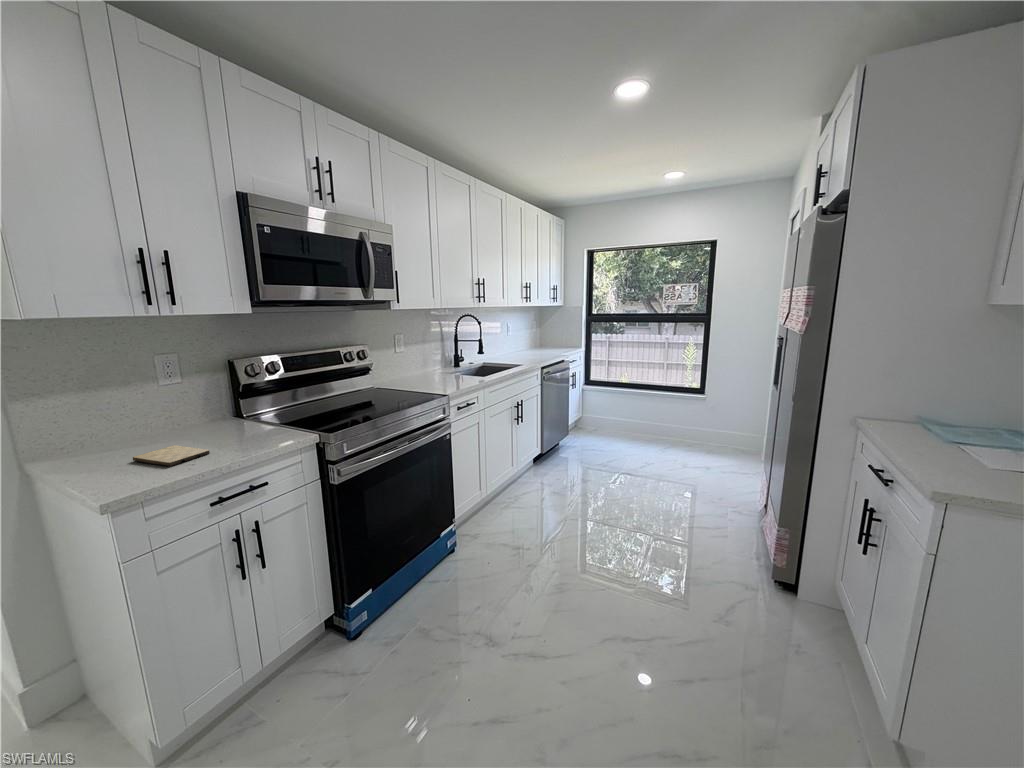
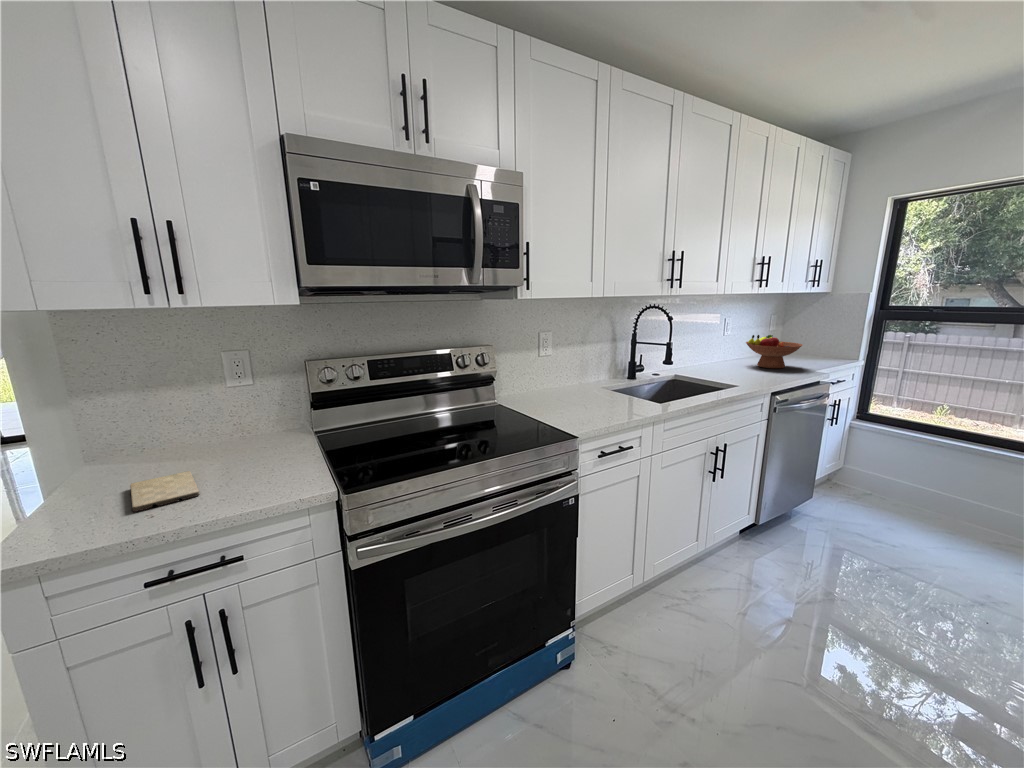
fruit bowl: none [521,333,553,355] -> present [746,335,802,368]

